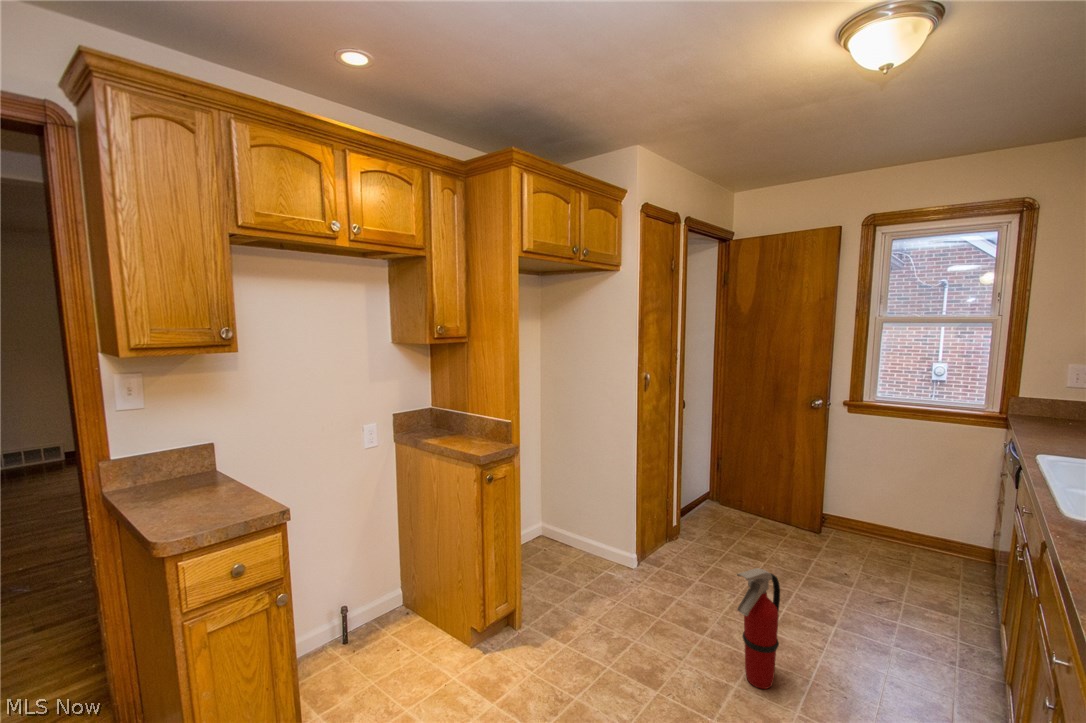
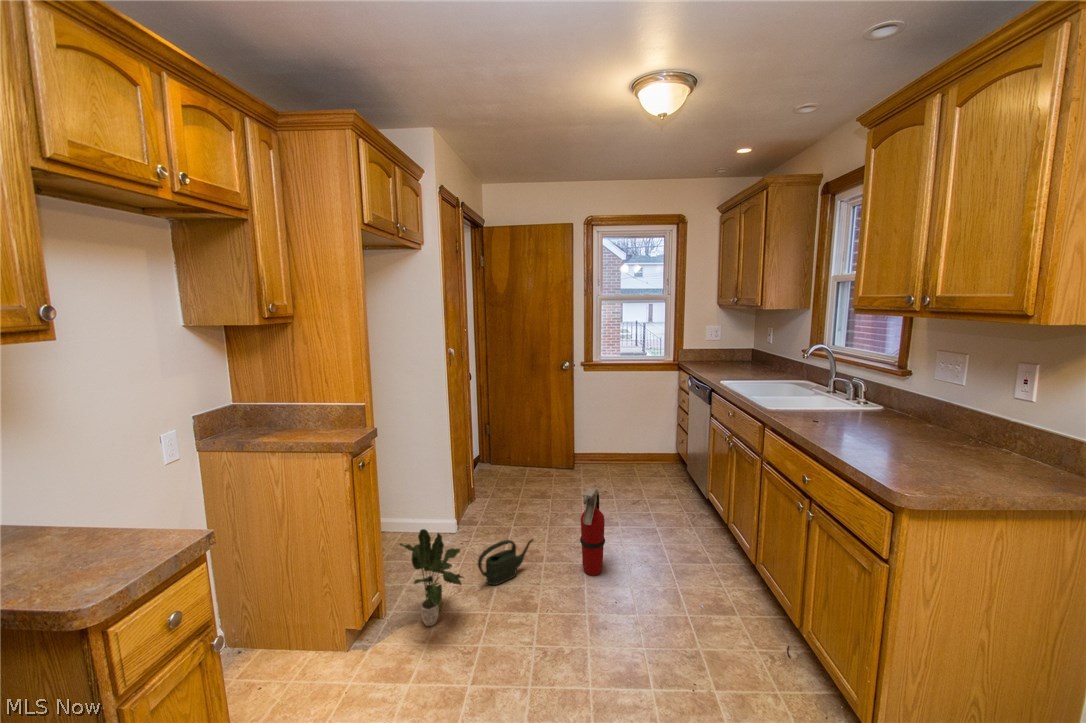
potted plant: none [522,554,587,658] -> present [400,529,464,626]
watering can: none [613,598,689,647] -> present [478,539,533,585]

